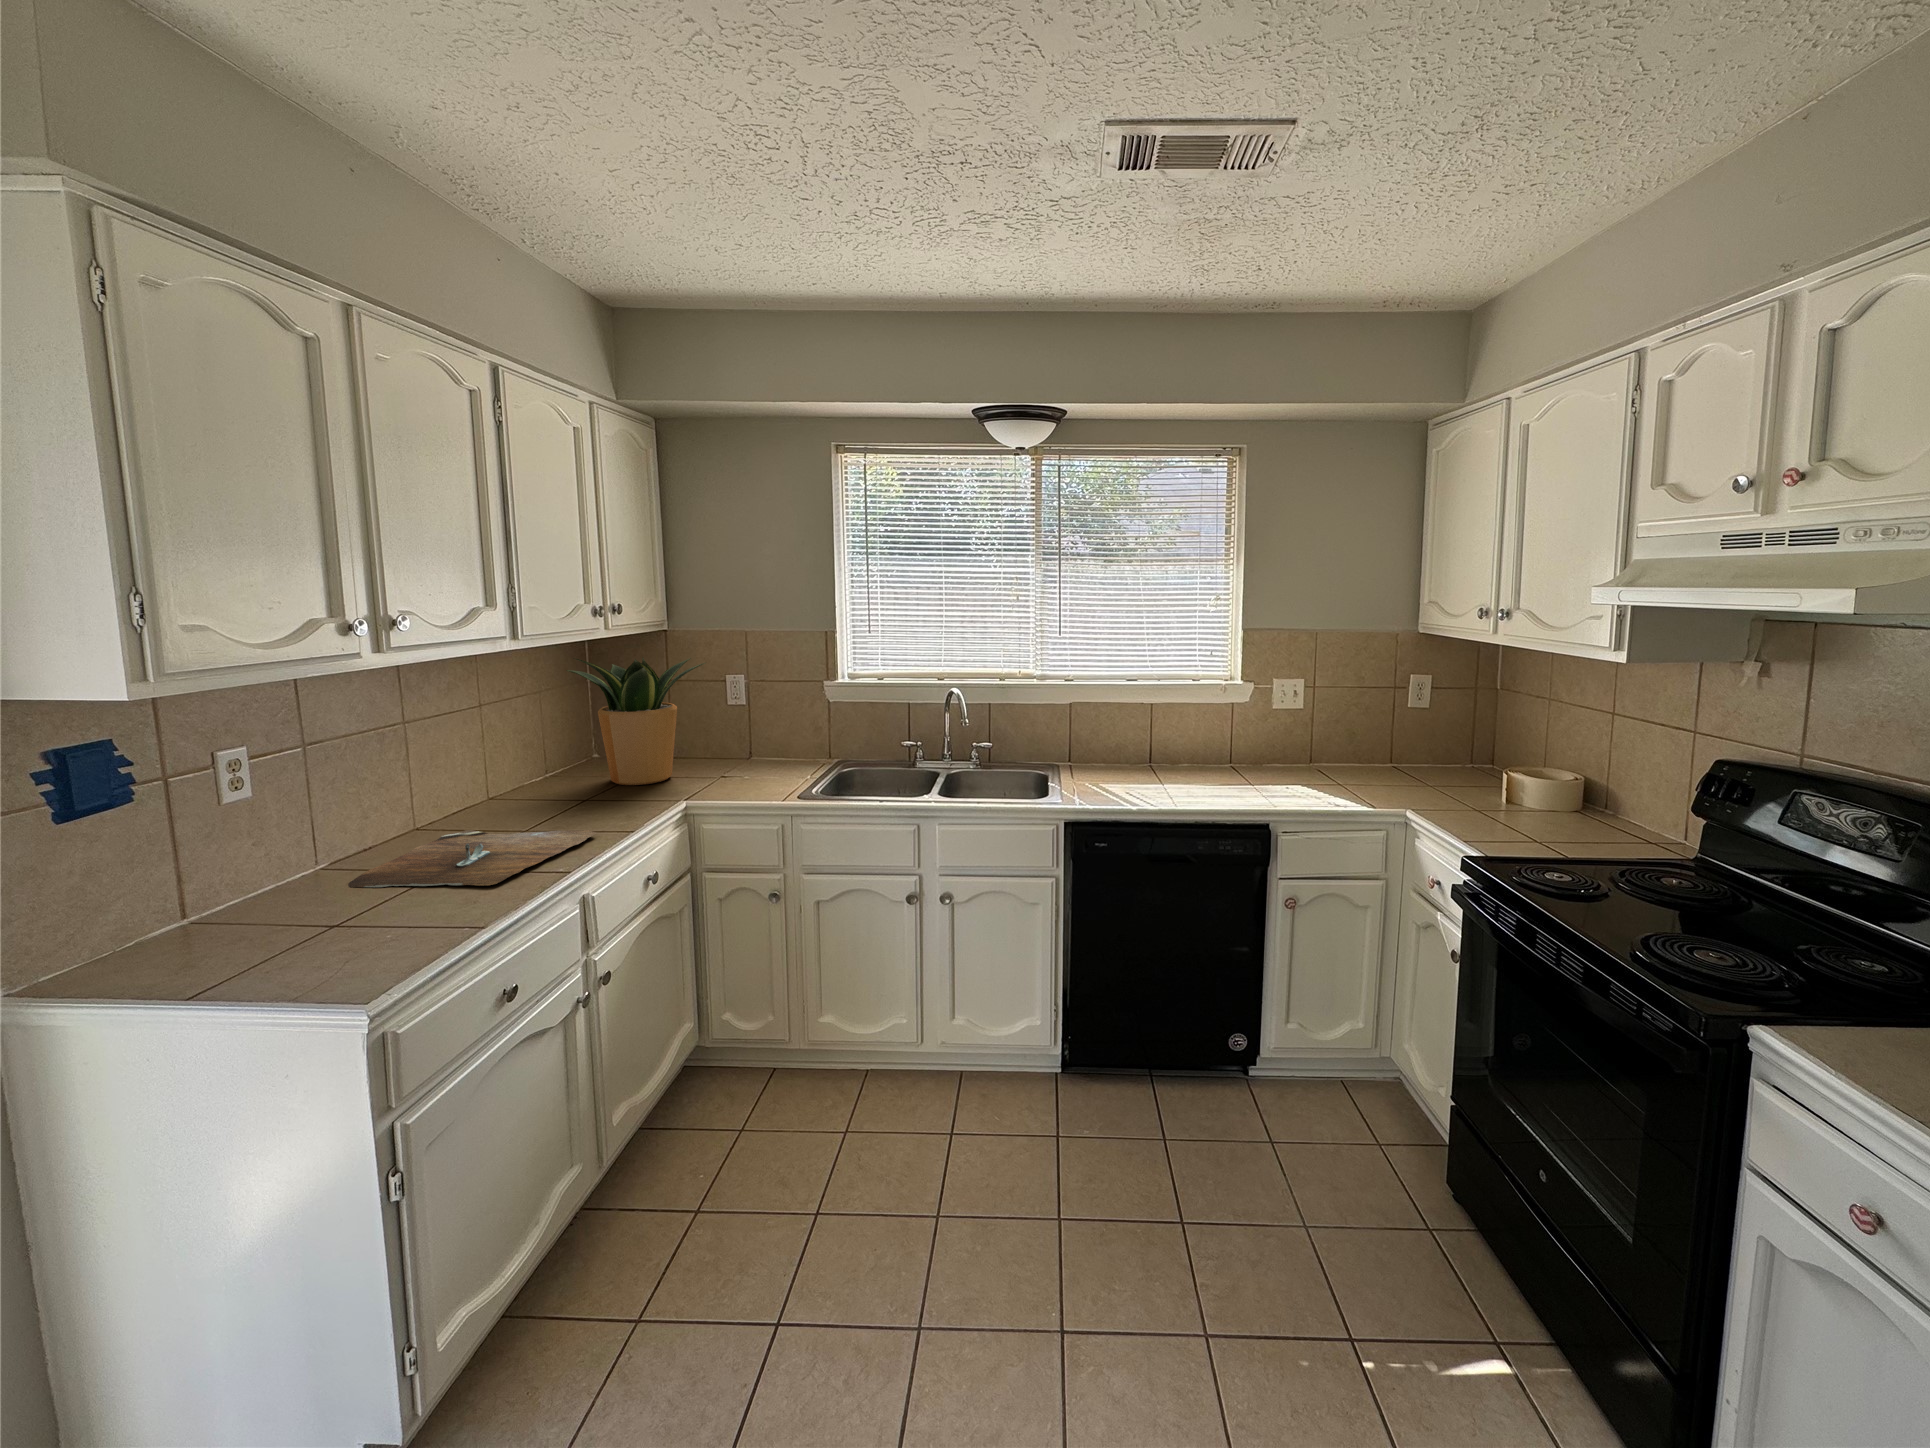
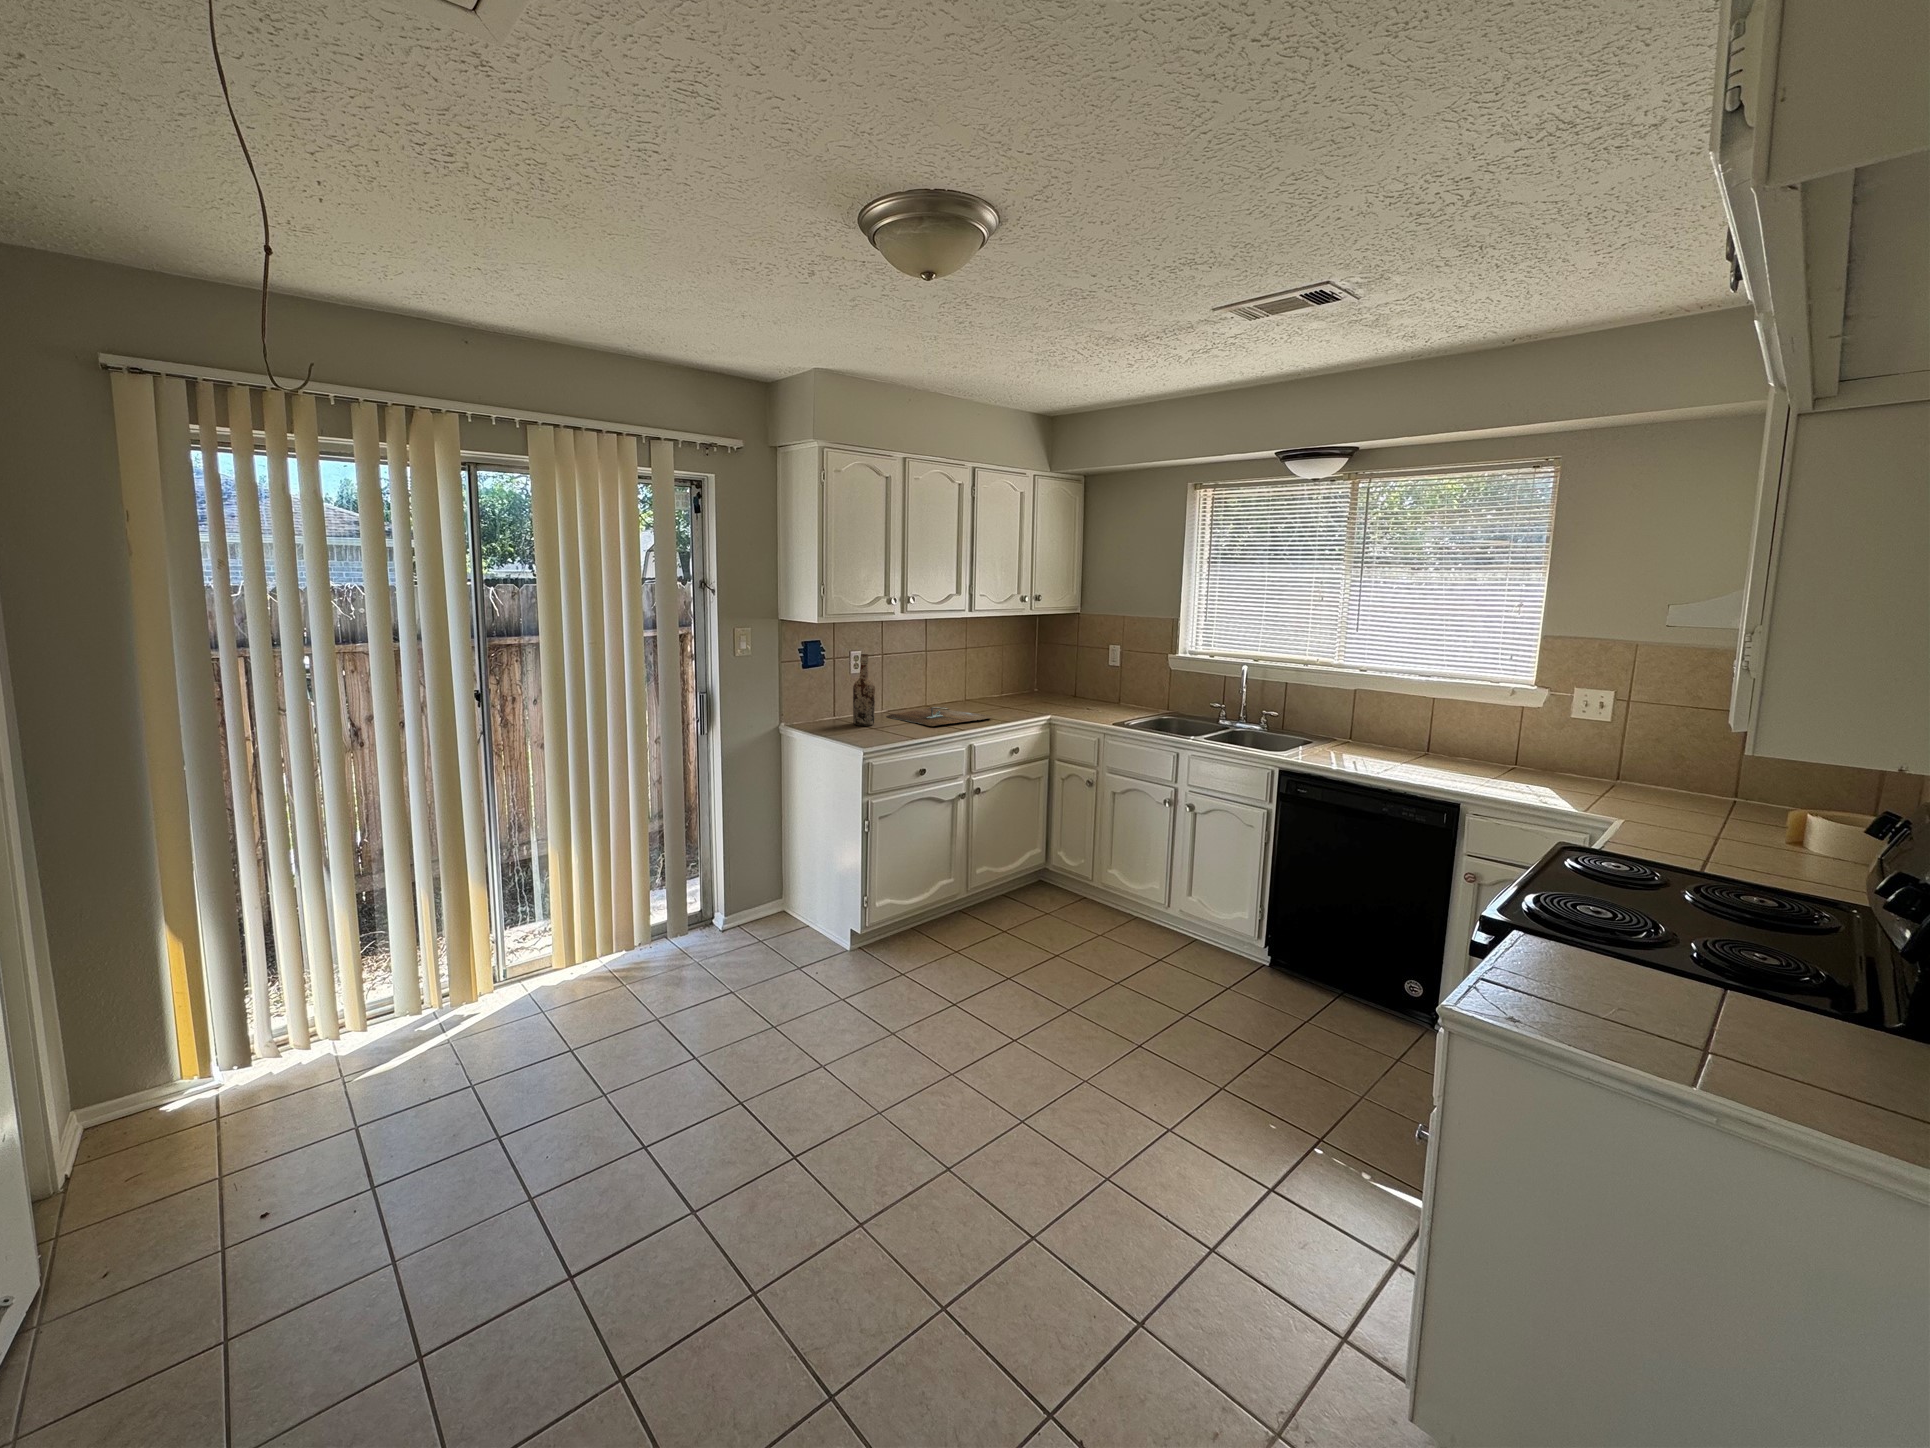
potted plant: present [566,658,705,785] -> none [1012,624,1087,704]
wine bottle: none [259,759,334,933] -> present [853,654,875,726]

